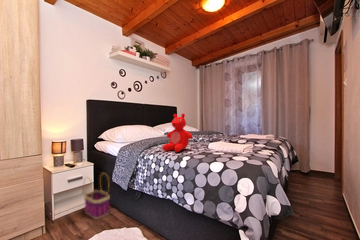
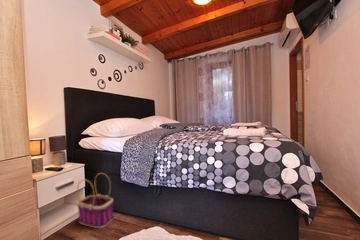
teddy bear: present [162,114,193,152] -> none [179,100,210,139]

